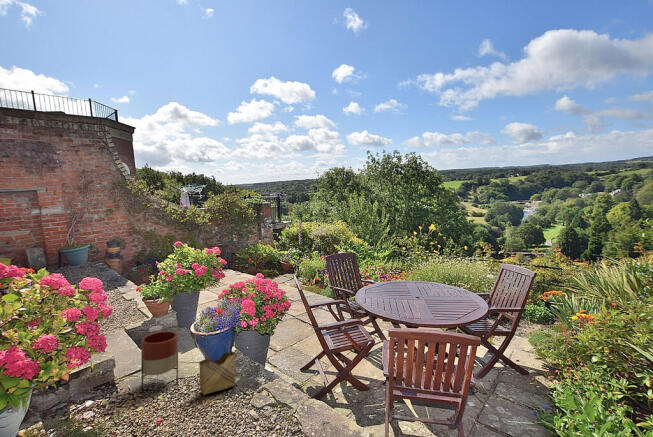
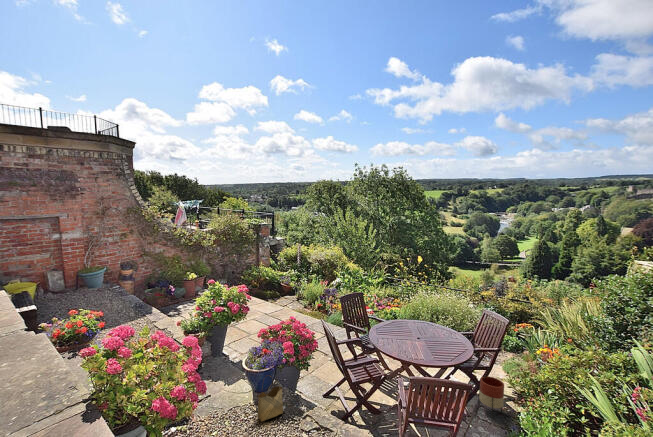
planter: present [141,331,178,394] -> present [478,376,504,420]

